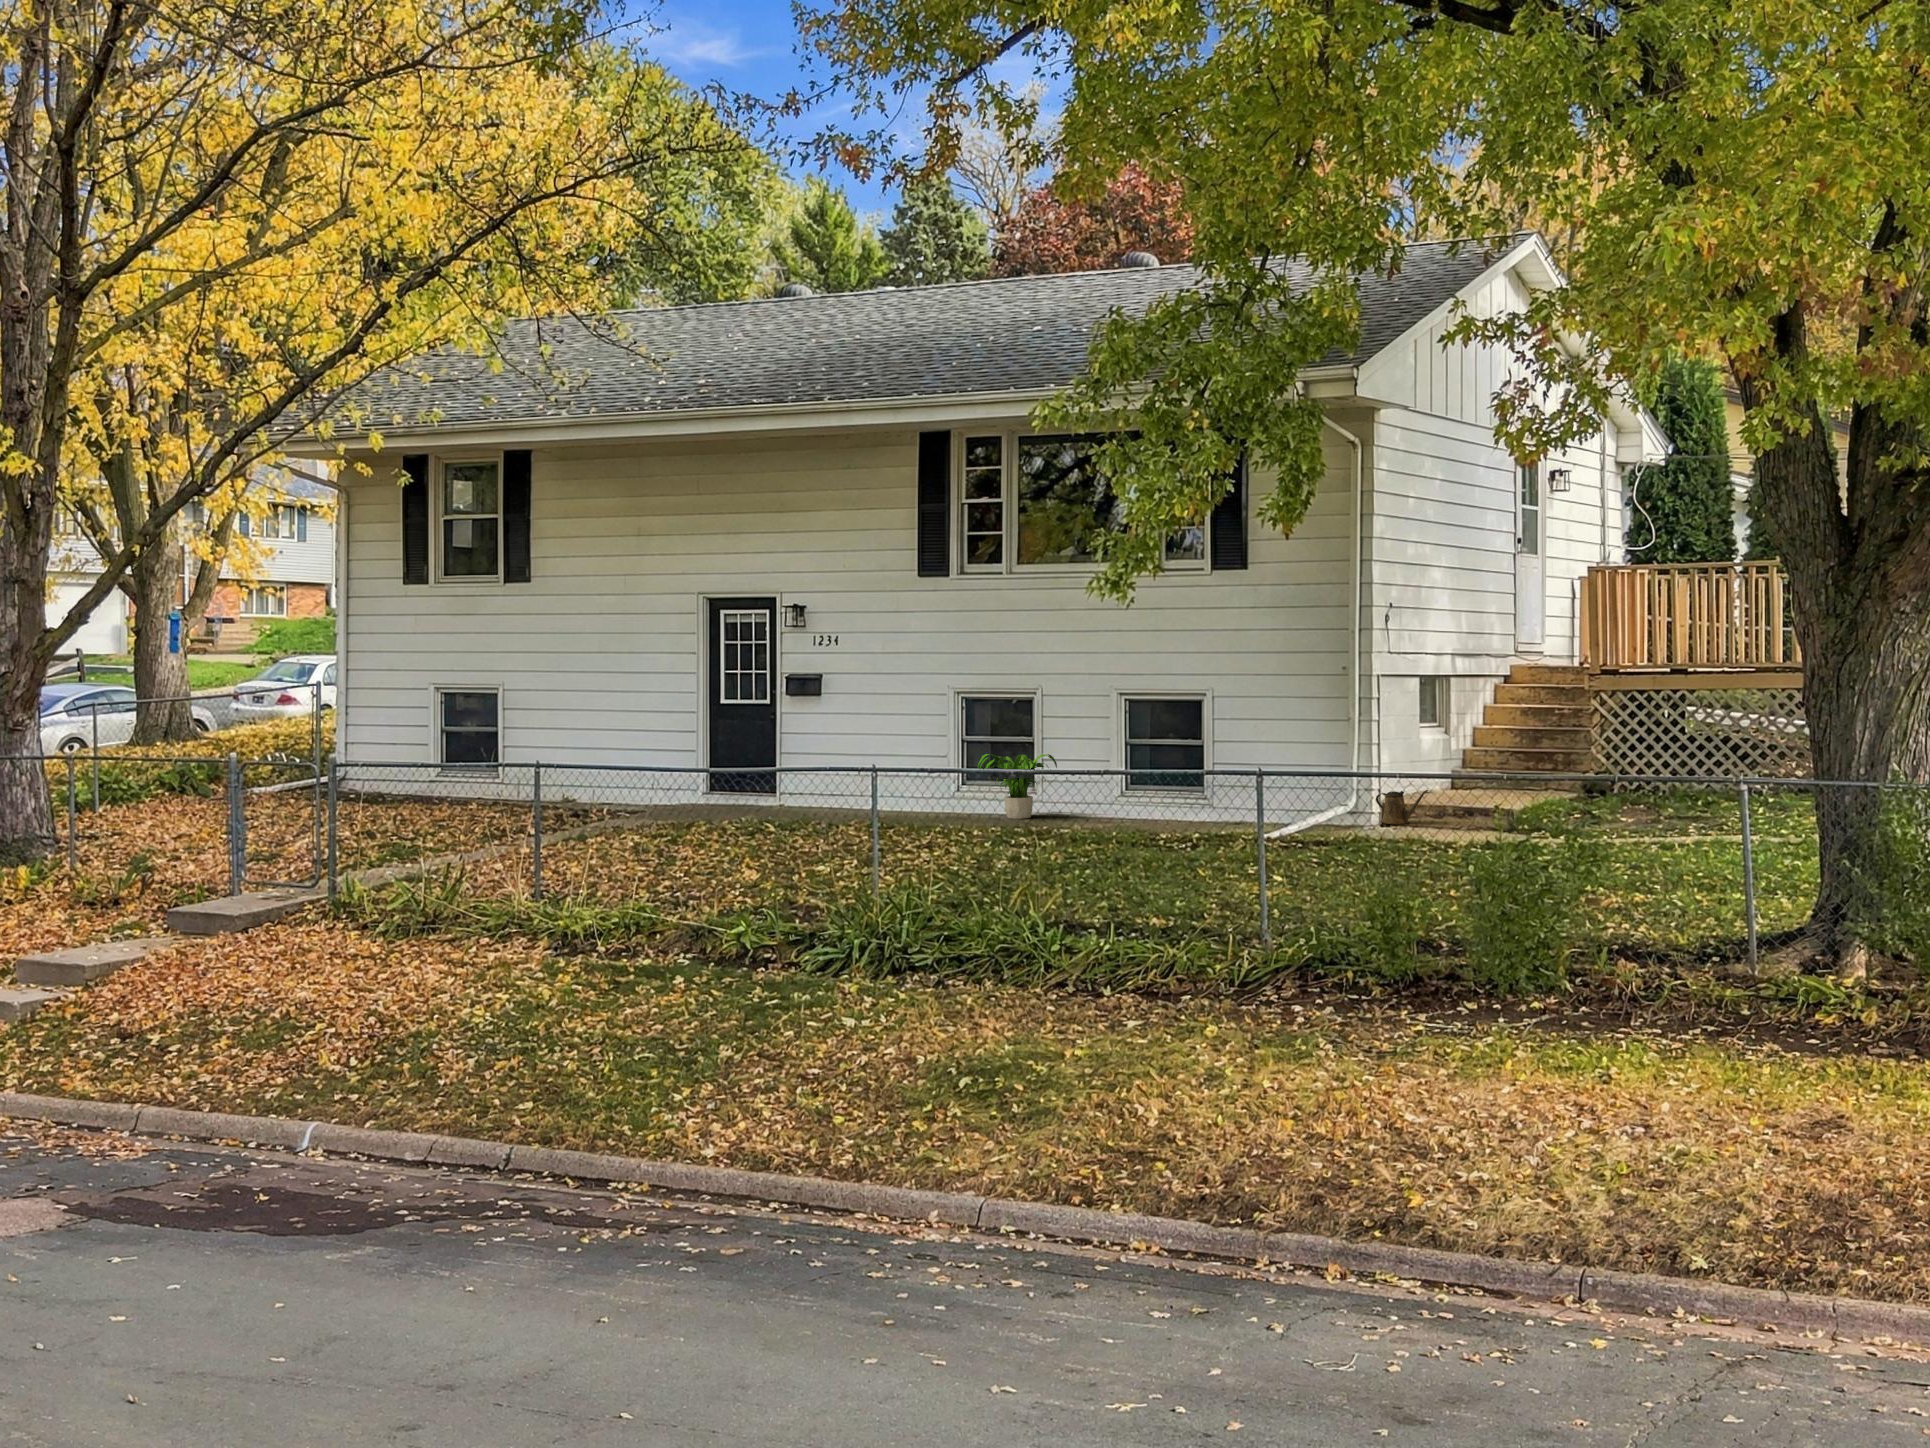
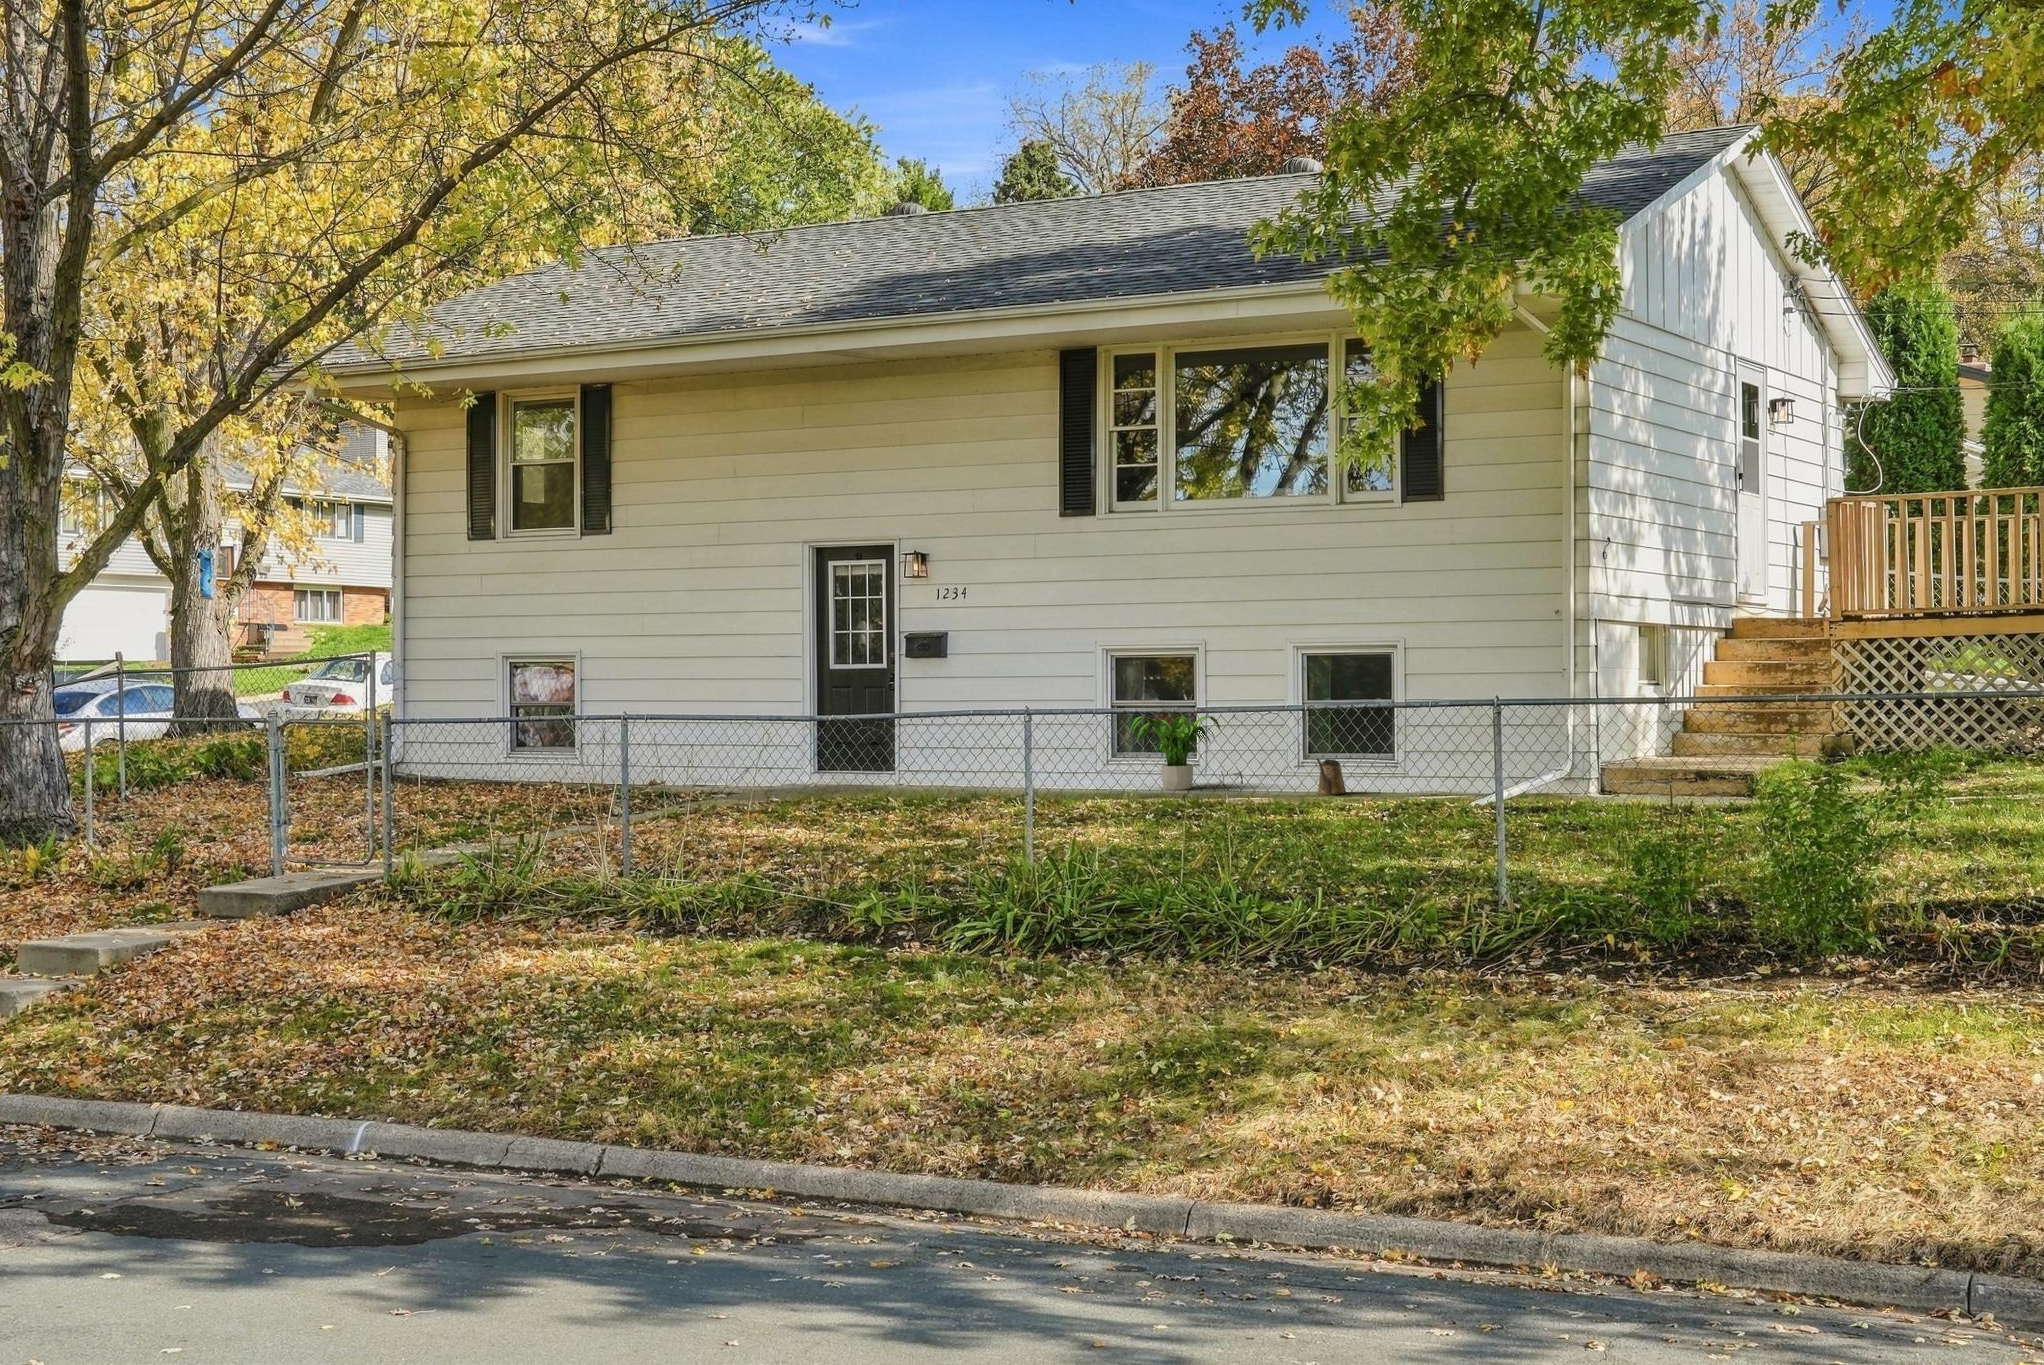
watering can: present [1376,790,1428,824] -> present [1317,759,1347,795]

